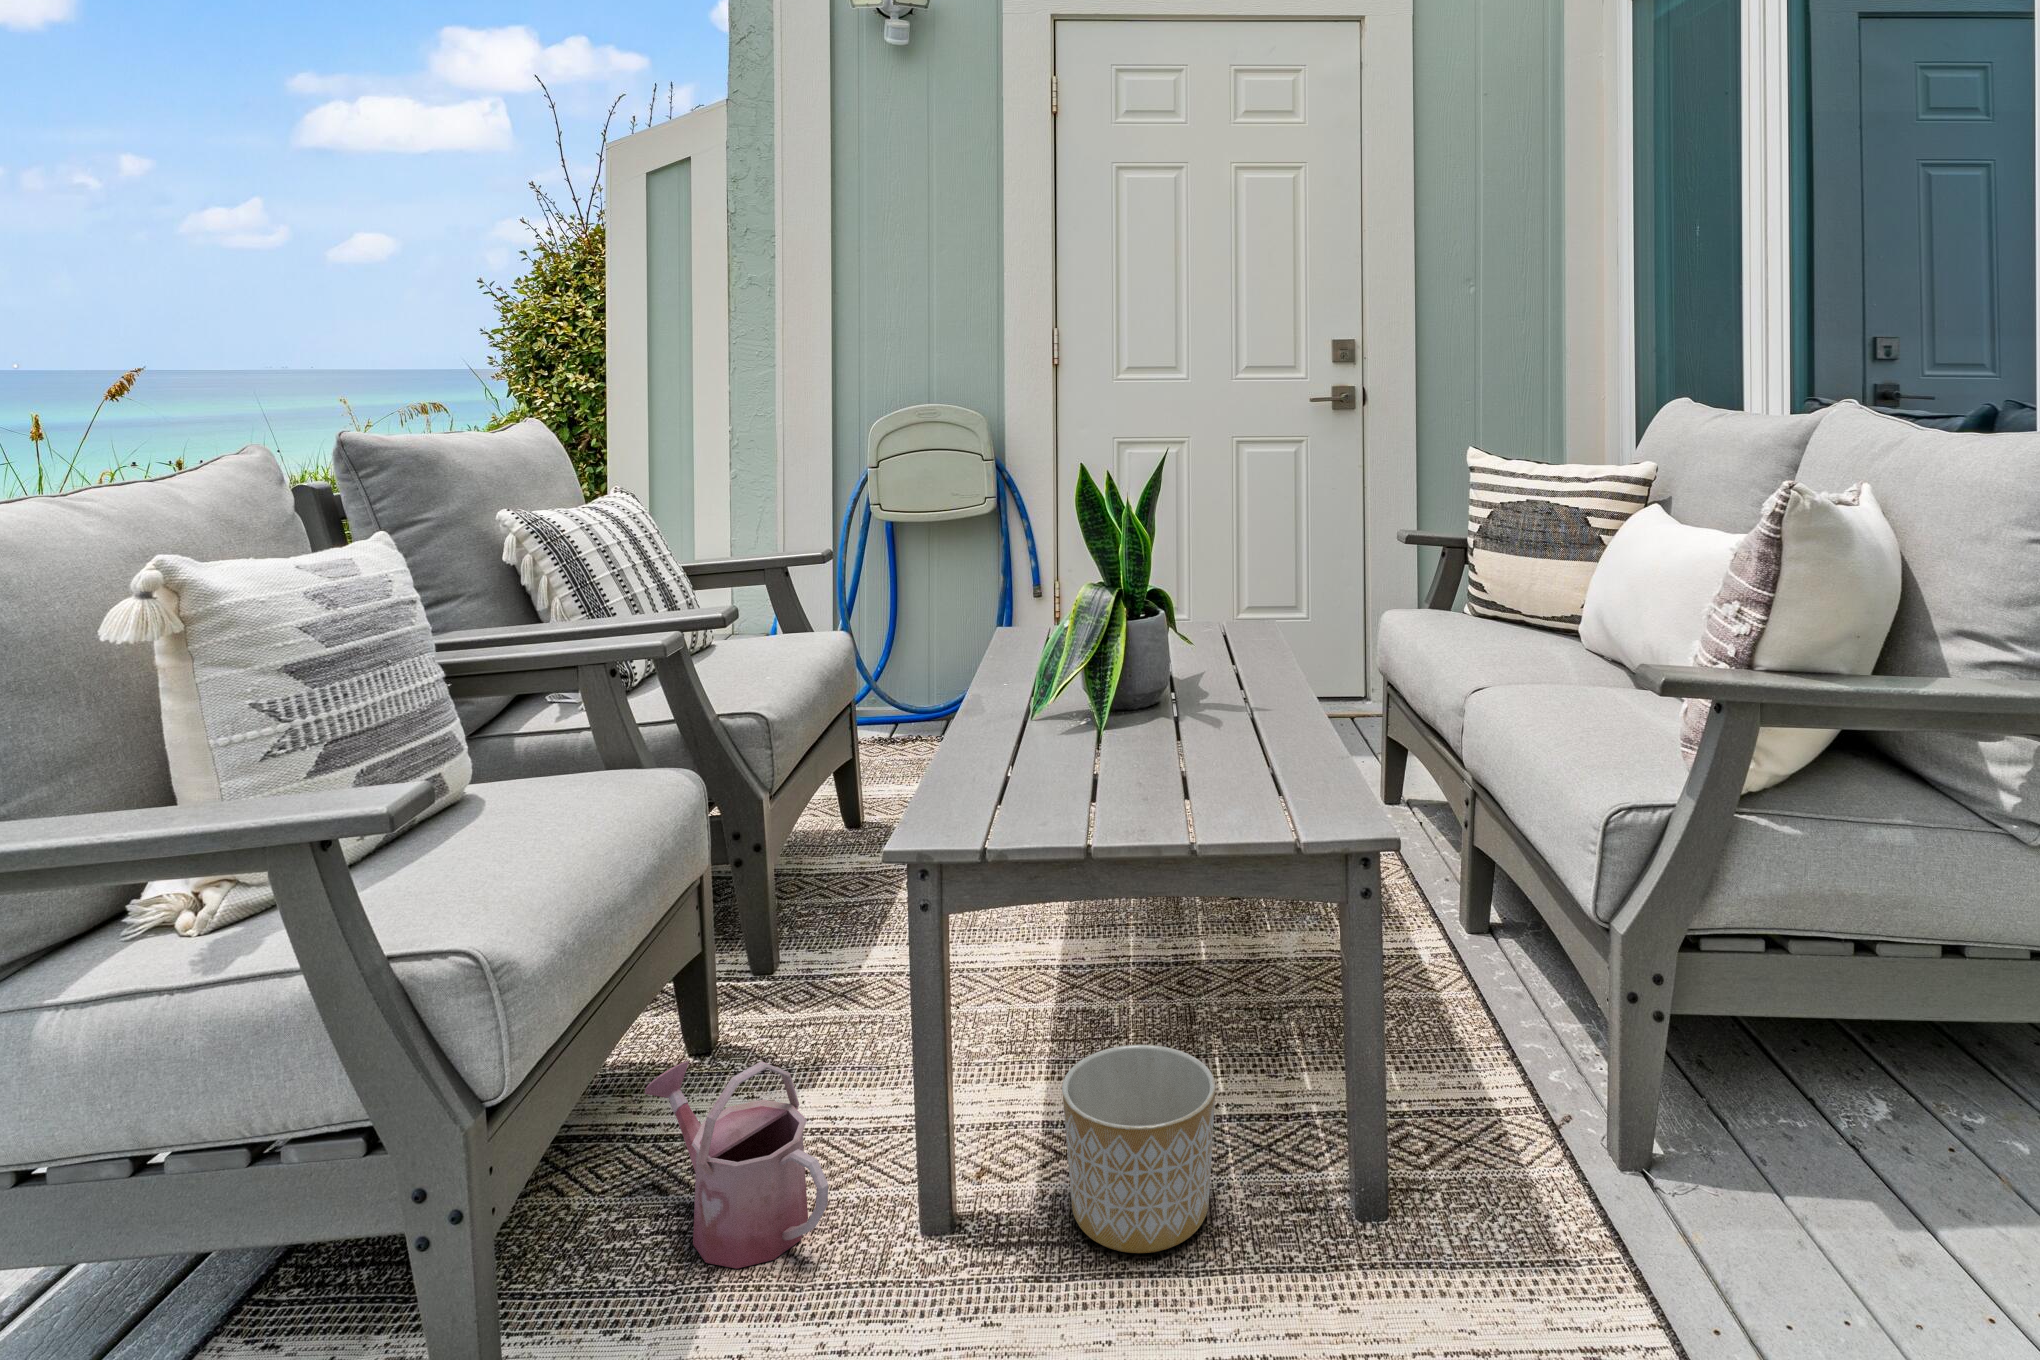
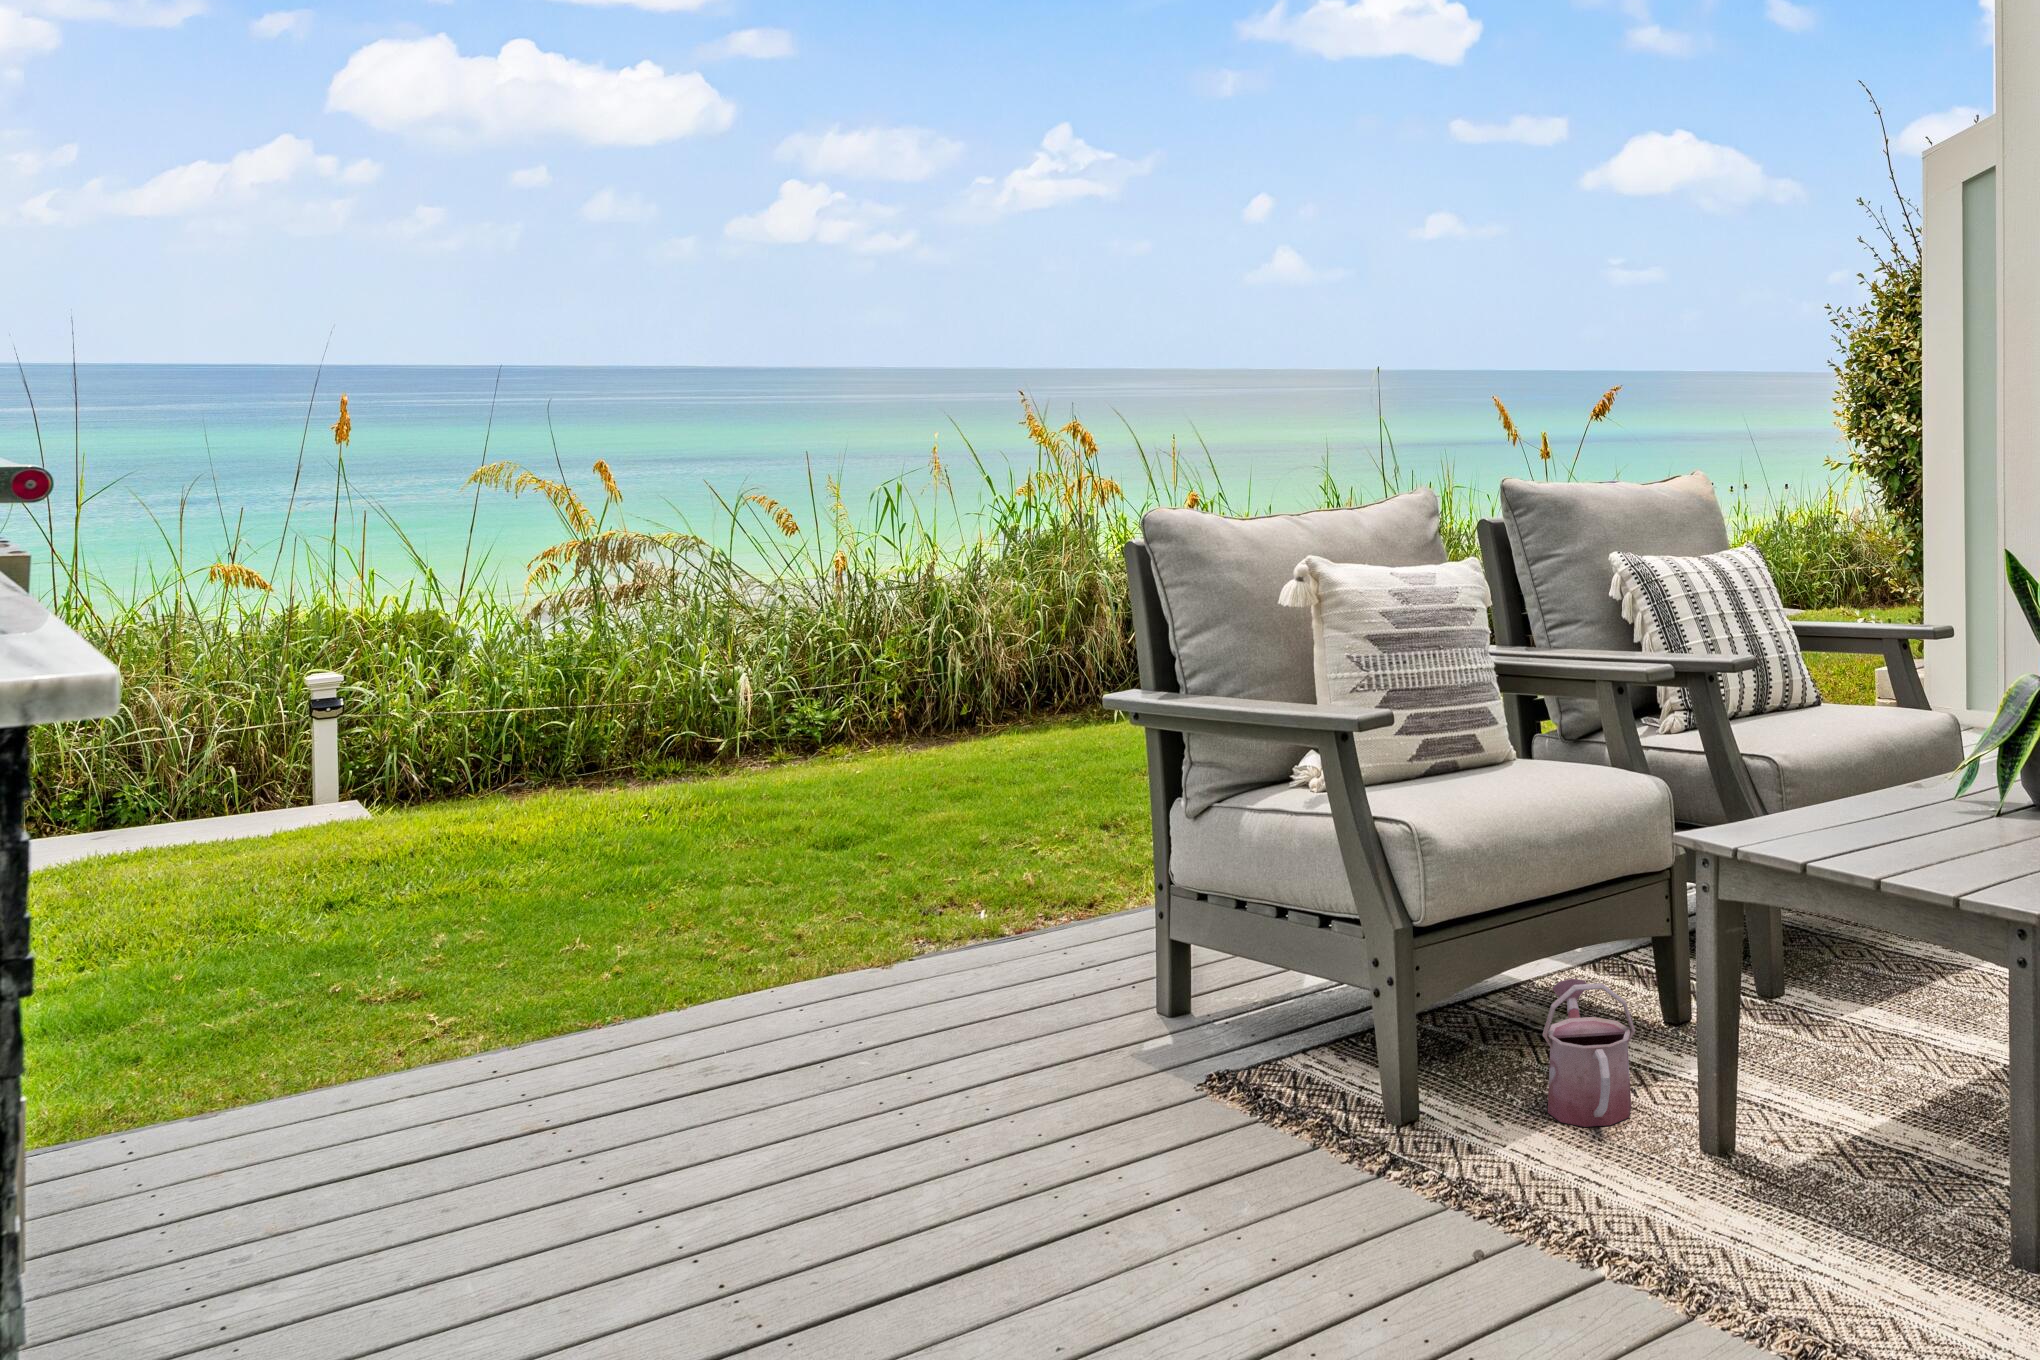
planter: present [1062,1045,1216,1253] -> none [1771,1062,1909,1227]

